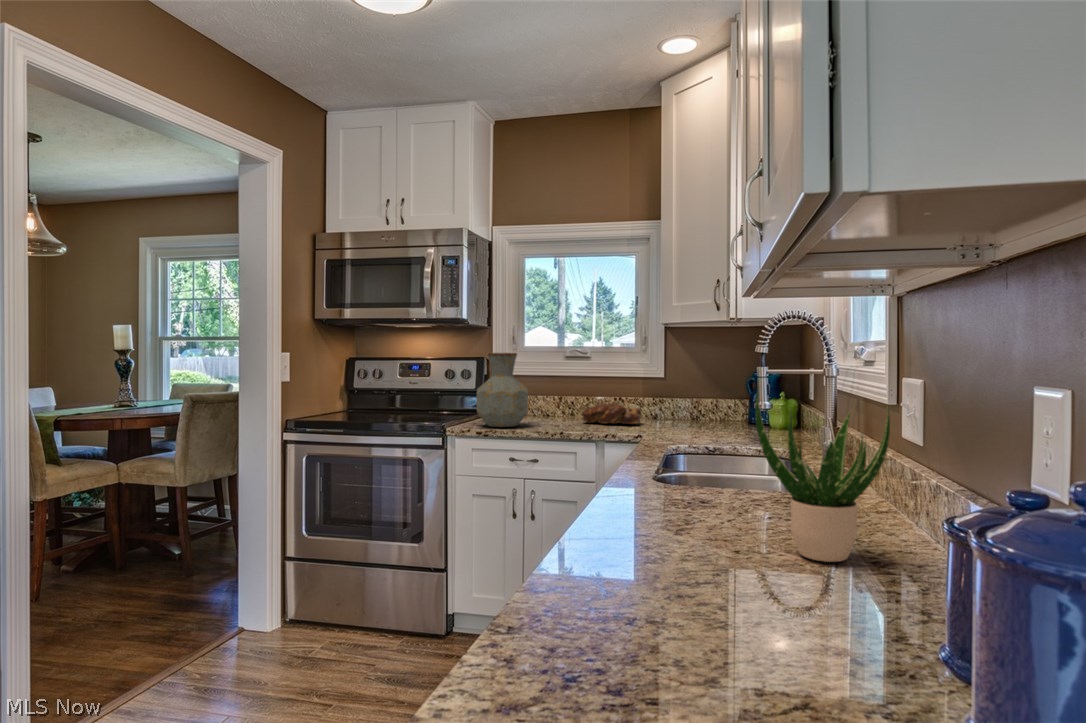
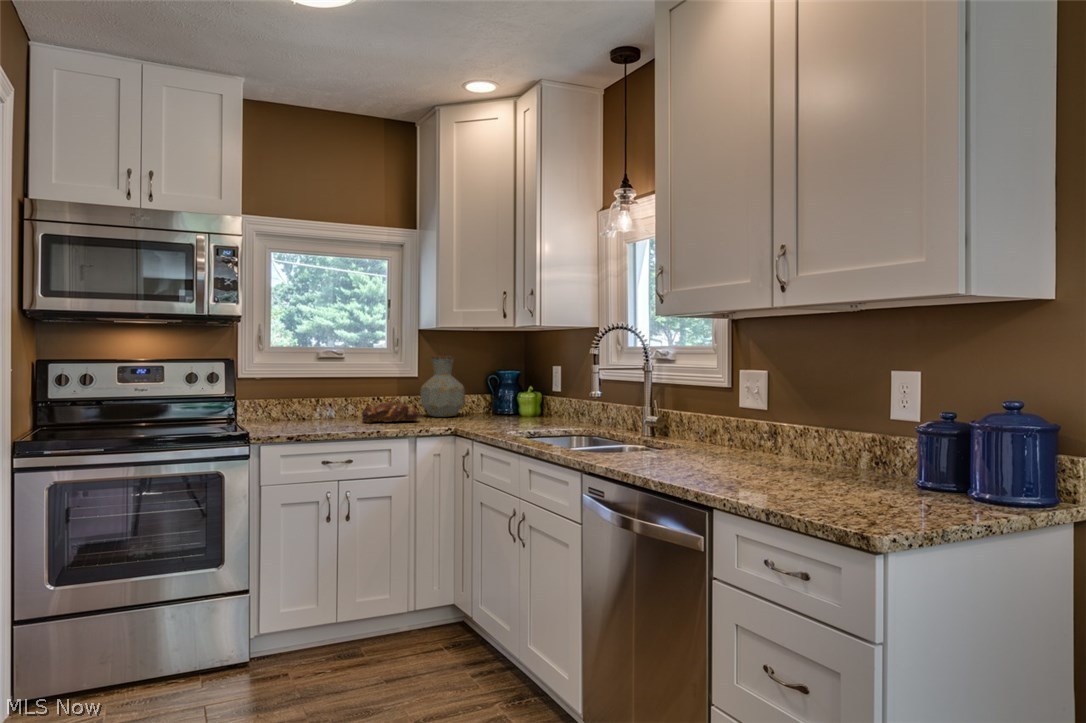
vase: present [477,353,528,427] -> present [420,356,465,417]
potted plant: present [755,387,890,562] -> none [737,377,795,470]

